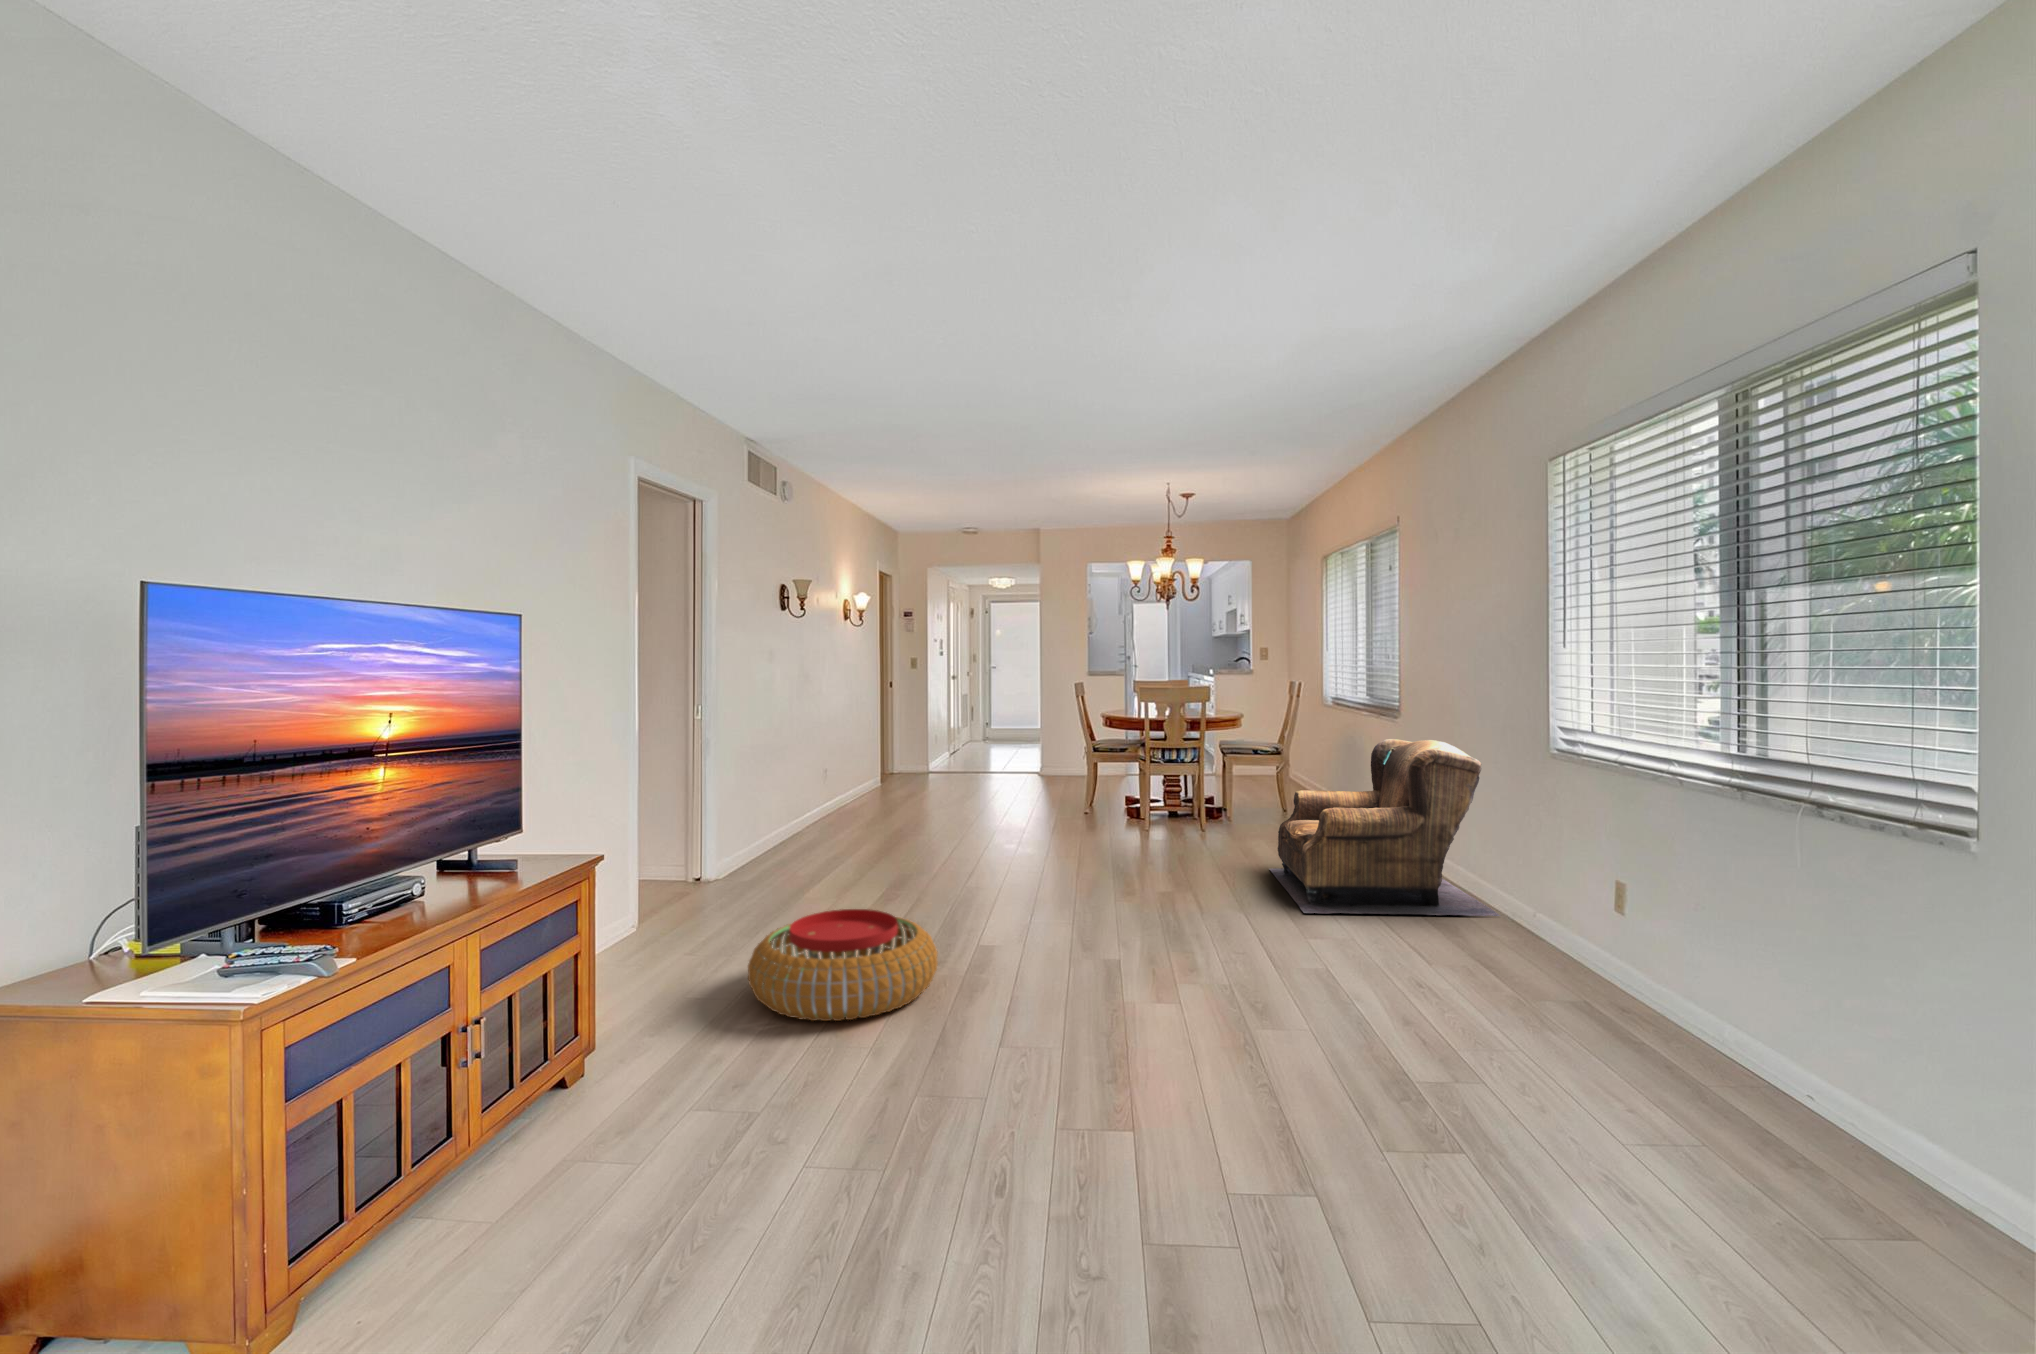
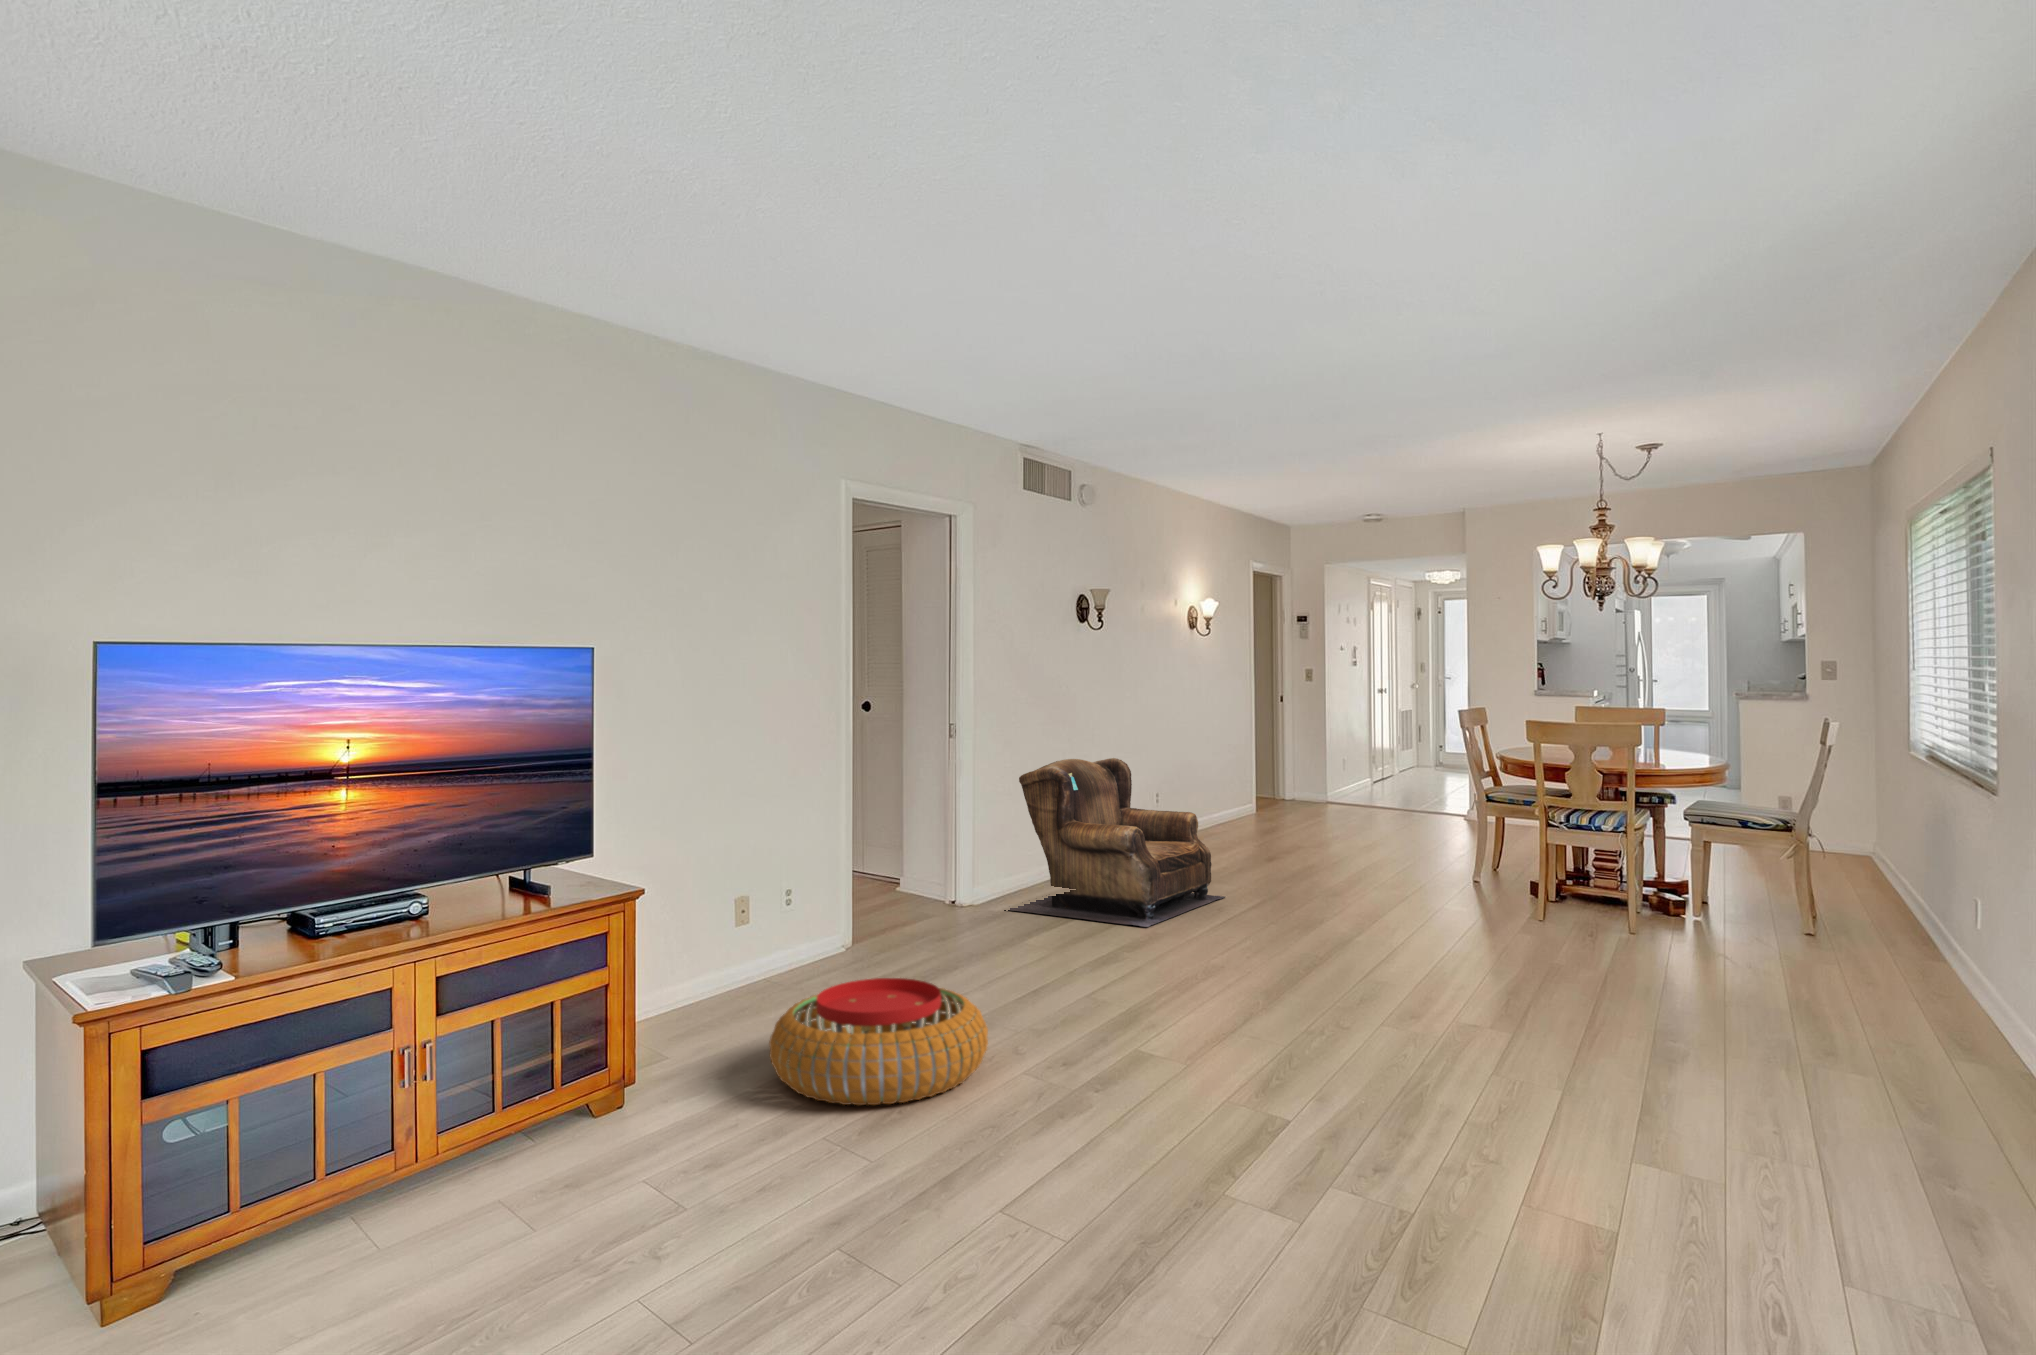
armchair: present [1269,739,1500,916] -> present [1010,758,1224,927]

